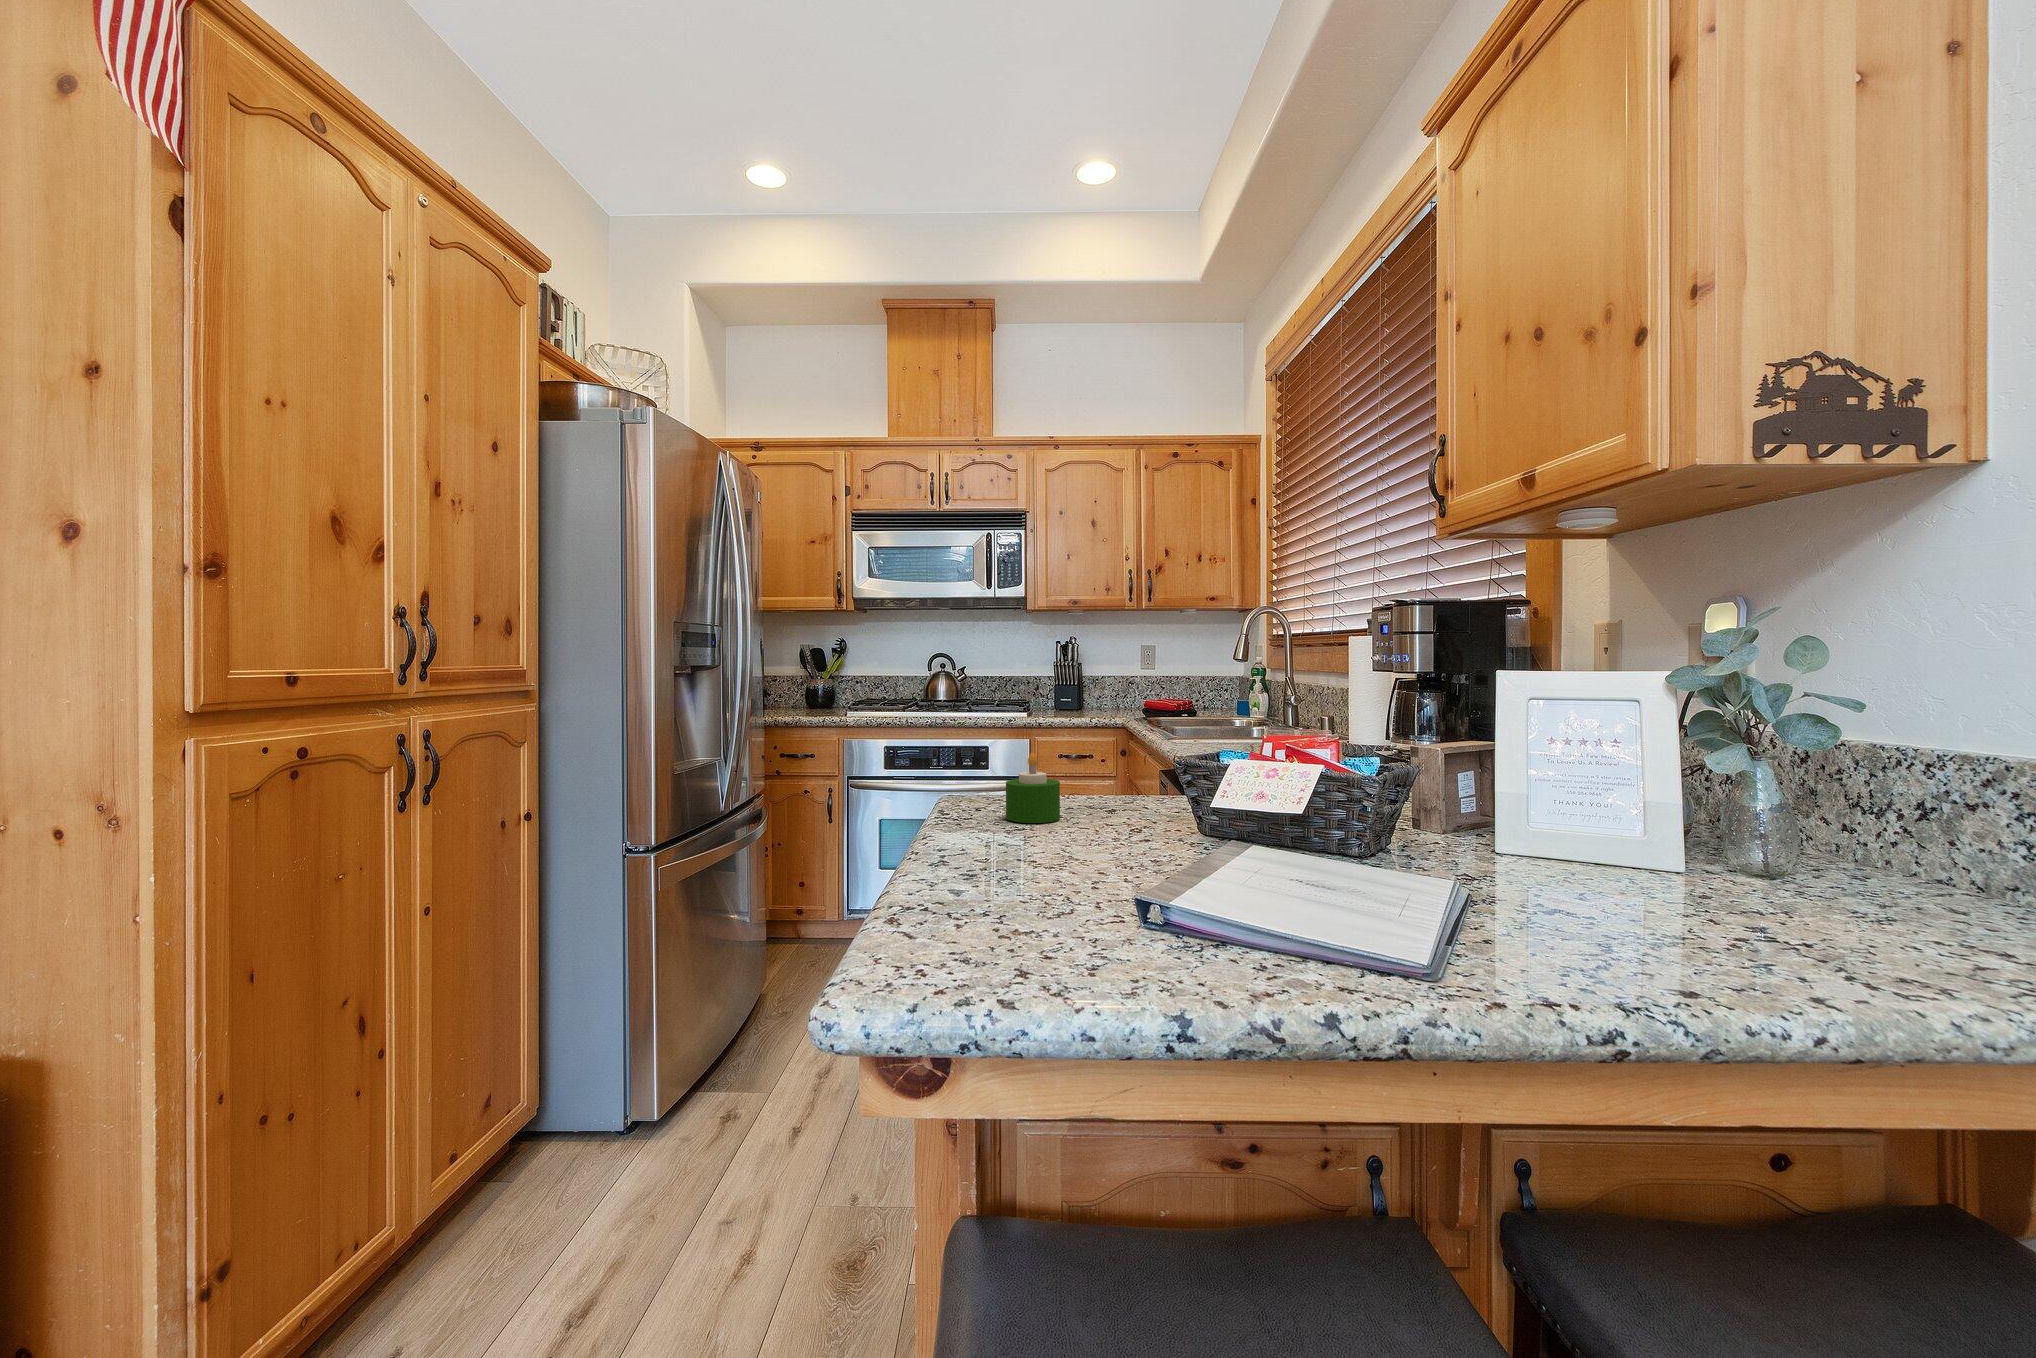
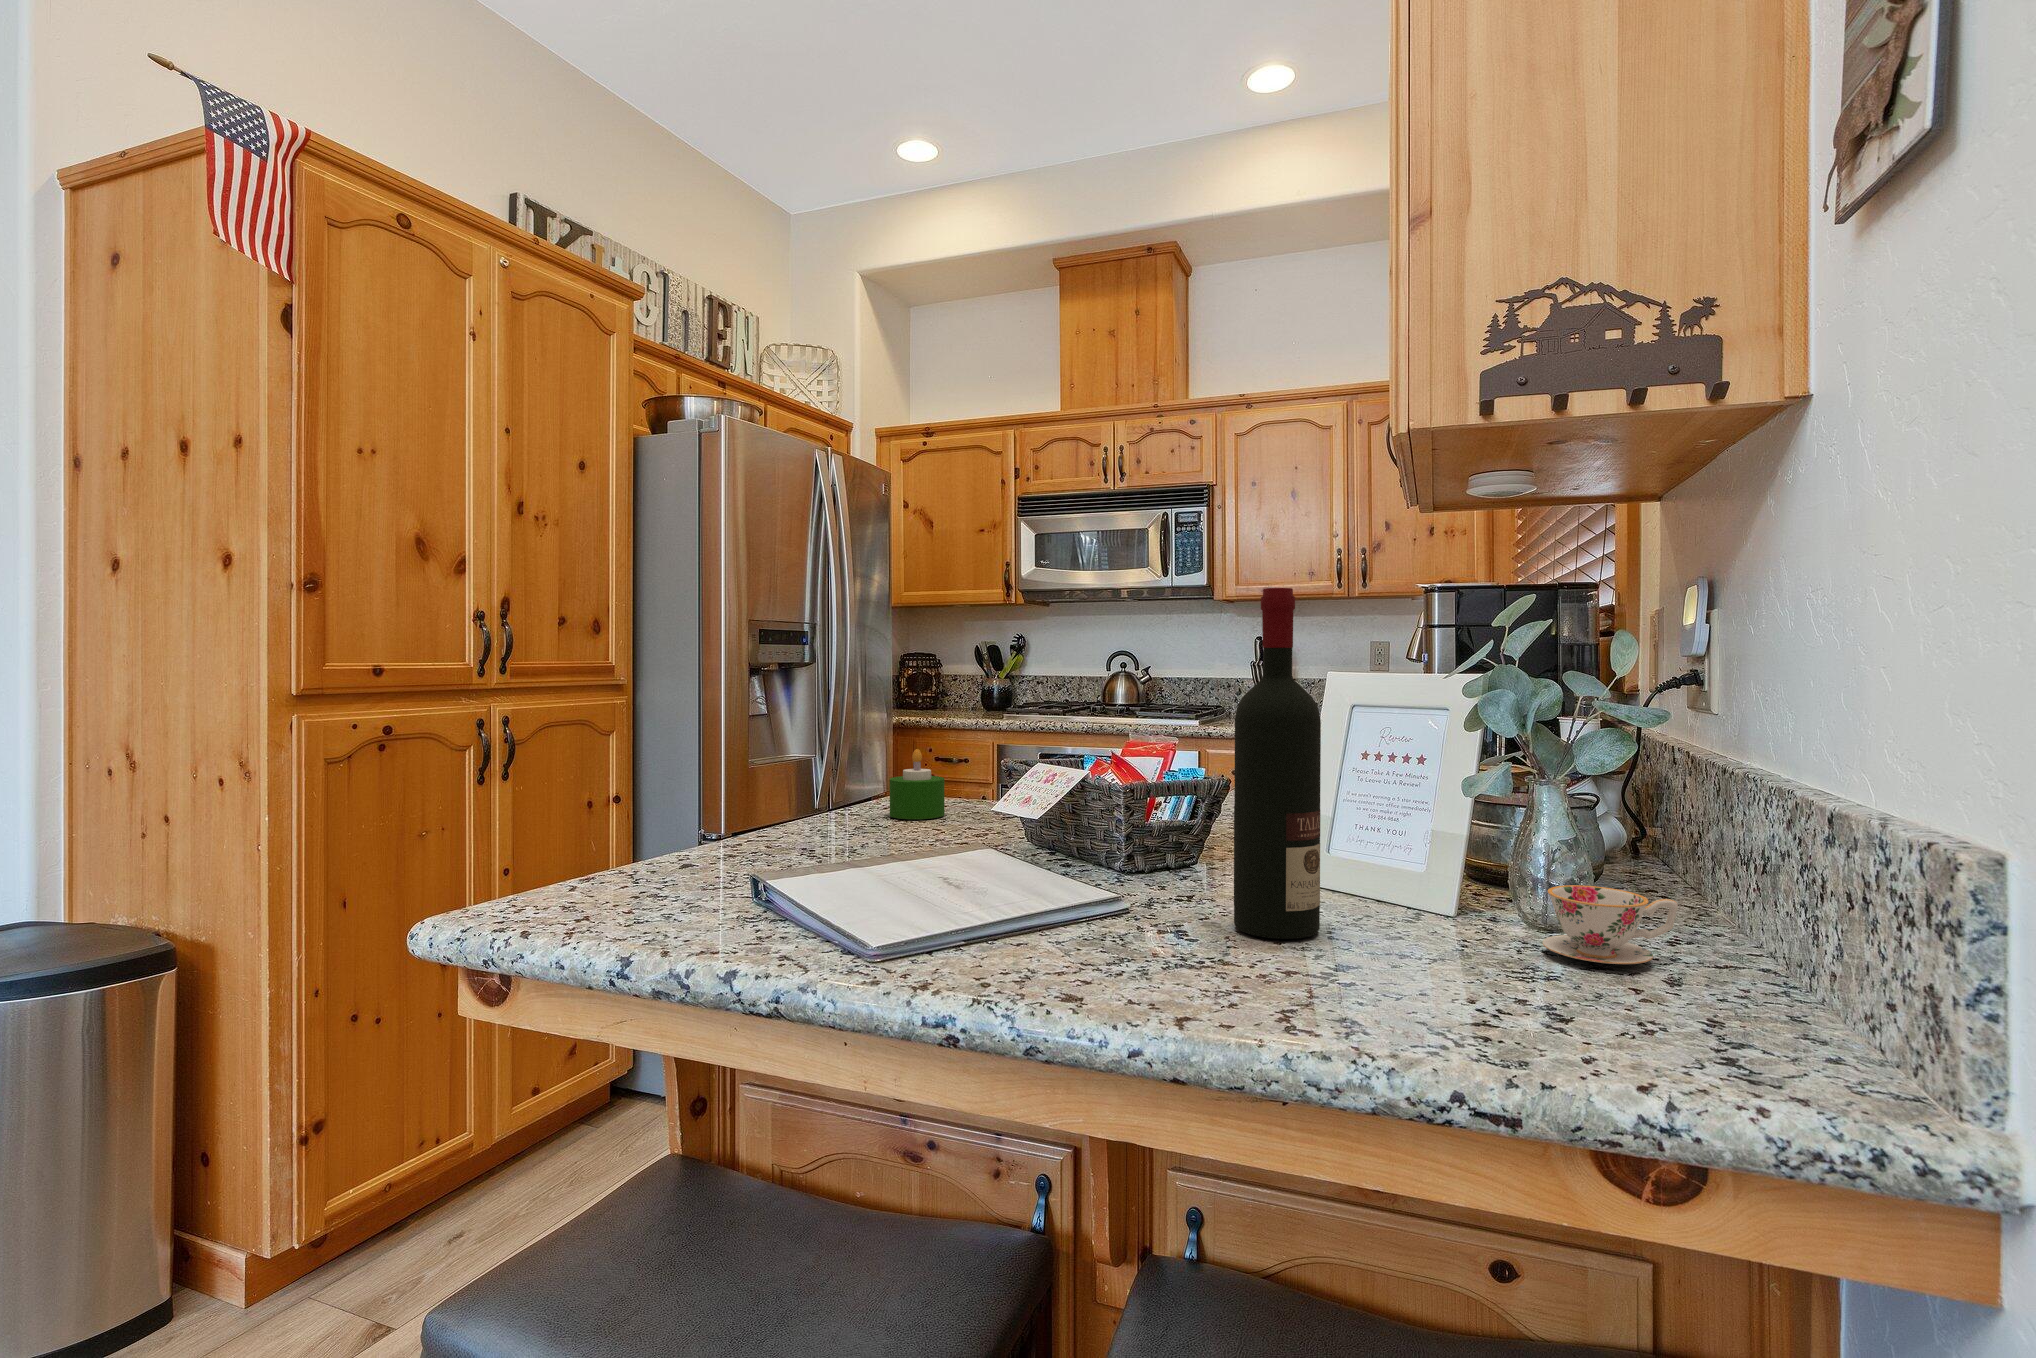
wine bottle: none [1578,601,1669,910] -> present [1234,588,1321,939]
teacup: none [1812,841,1918,902] -> present [1543,885,1678,964]

